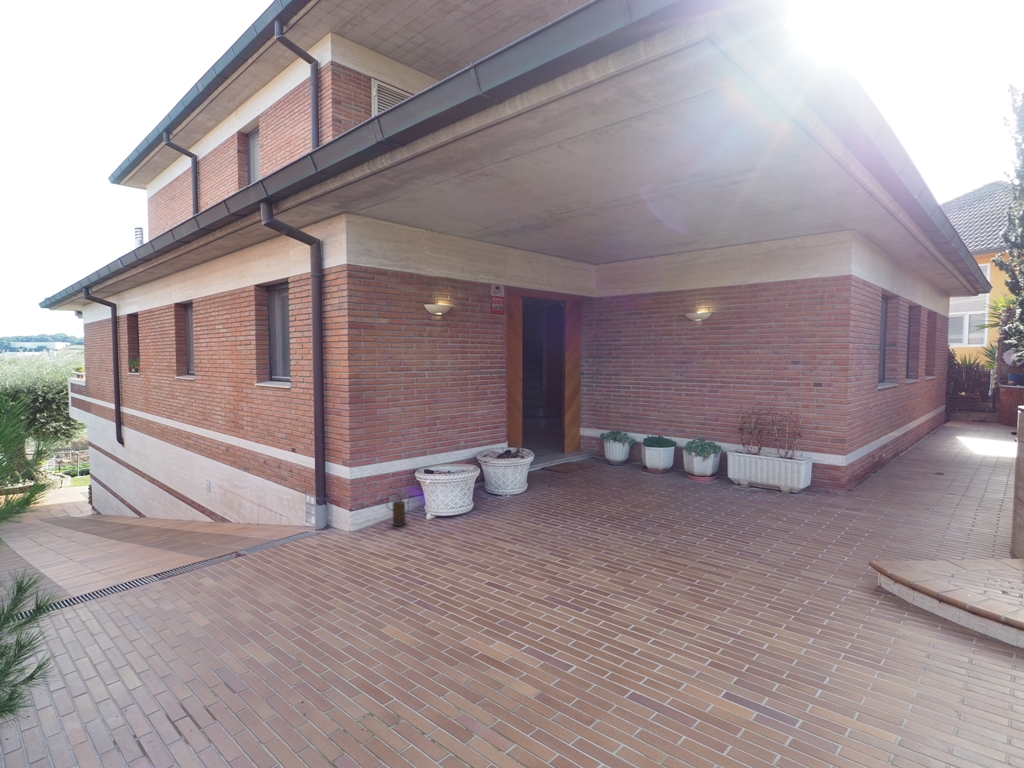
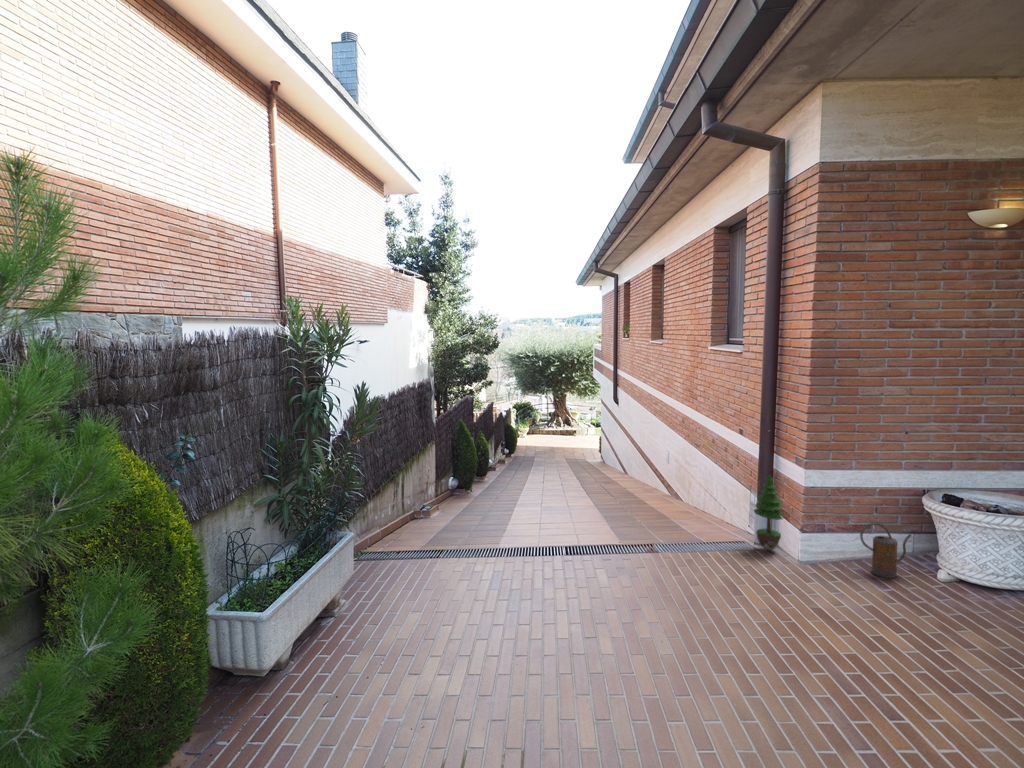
potted tree: none [317,475,339,531] -> present [754,474,784,551]

